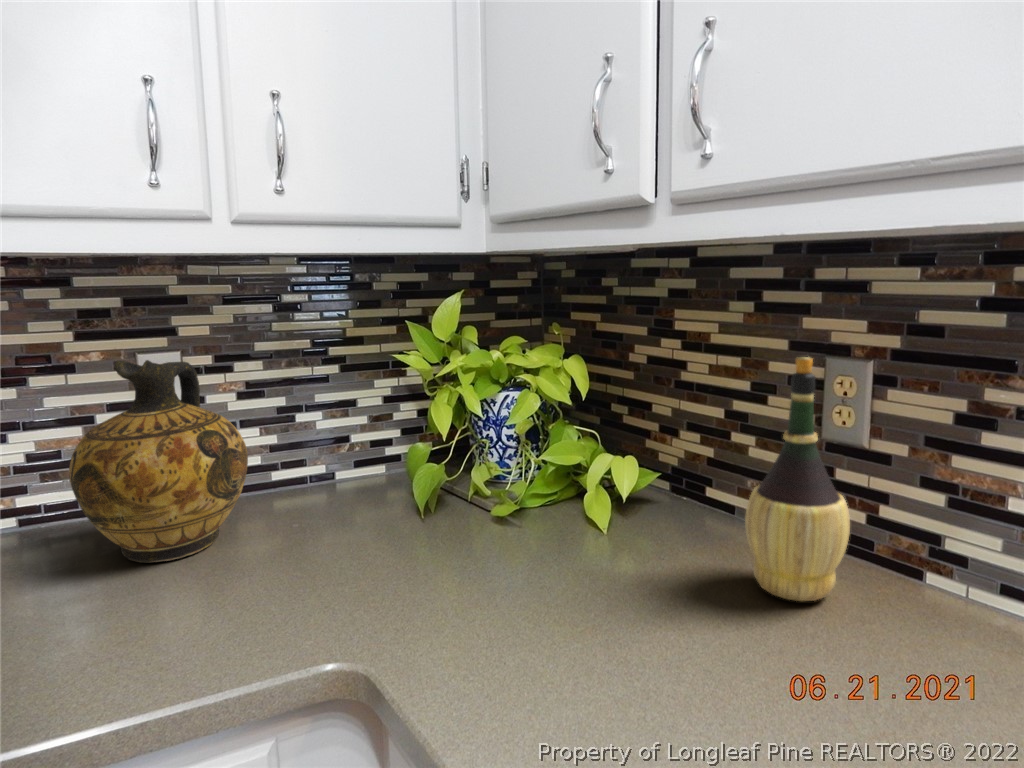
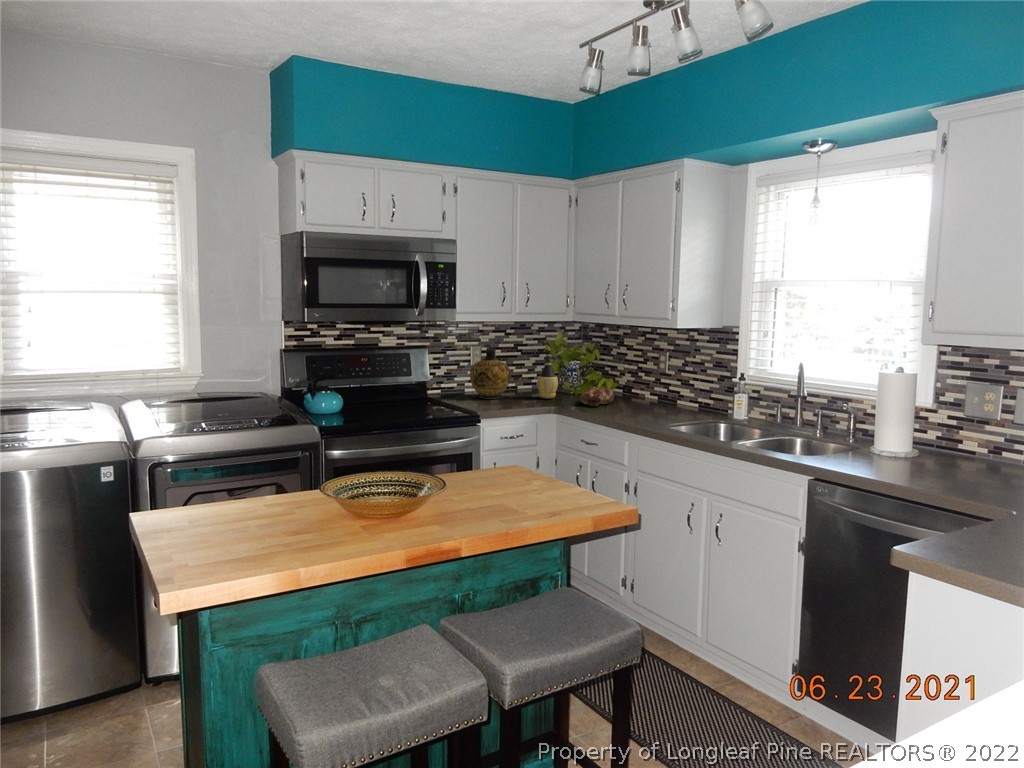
wine bottle: present [745,357,850,601] -> present [537,347,558,398]
bread loaf: none [480,516,640,641] -> present [580,387,614,406]

